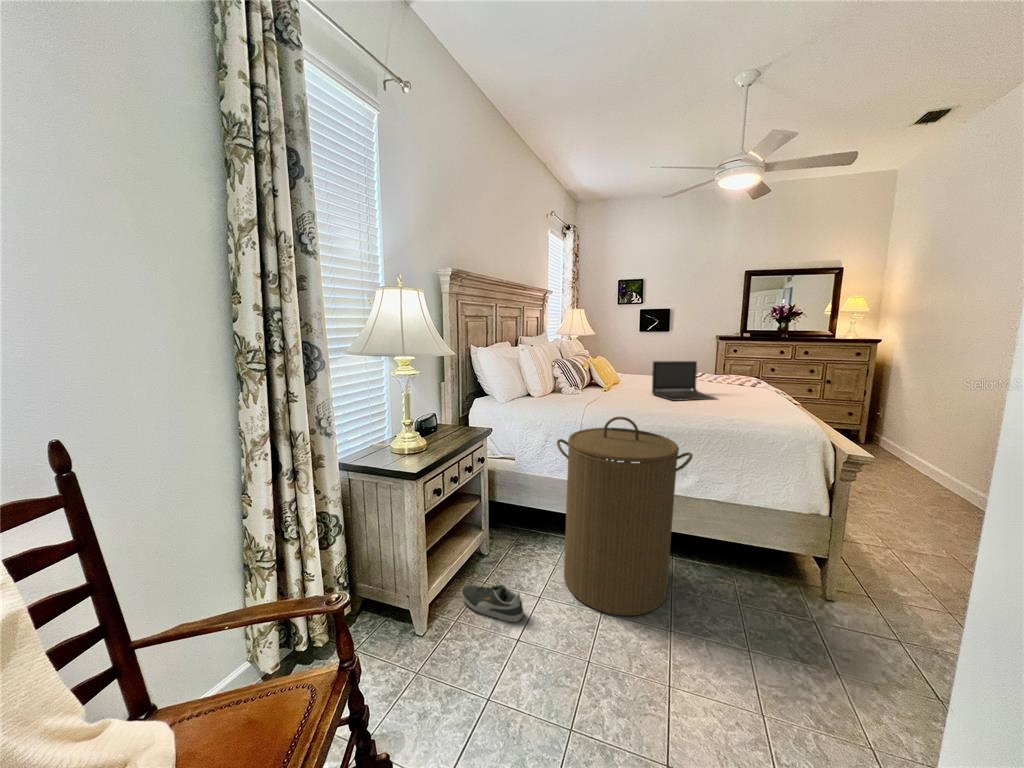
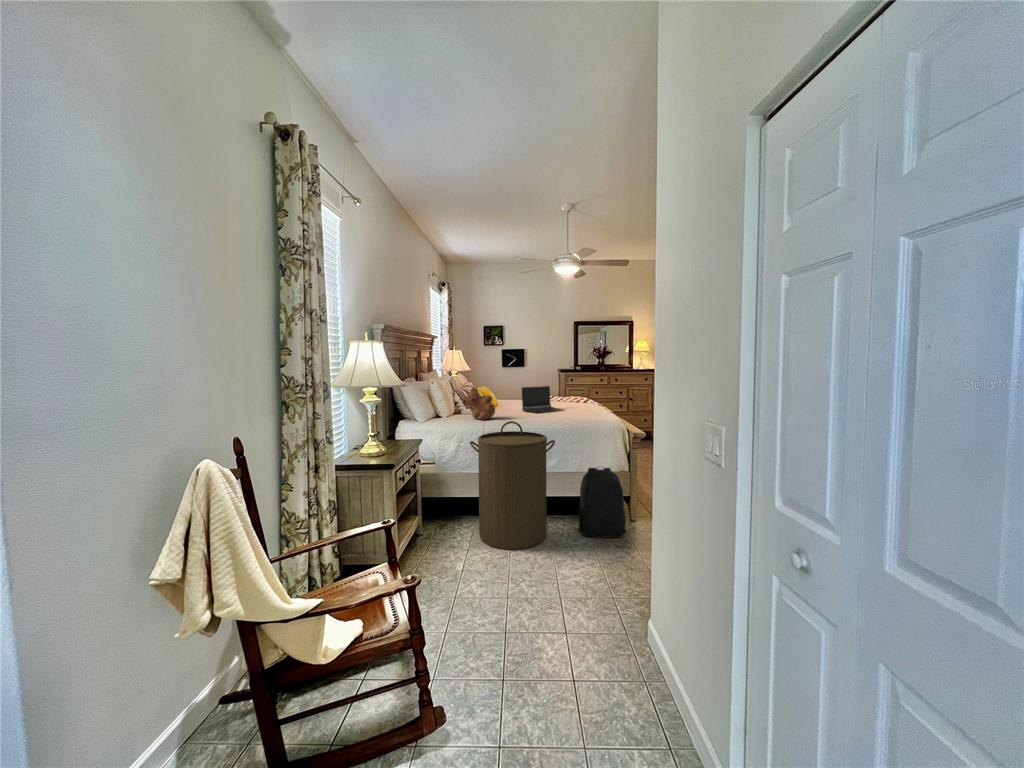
teddy bear: none [562,359,607,406] -> present [462,388,495,420]
backpack: none [723,502,815,634] -> present [578,468,626,538]
shoe: present [462,584,523,622] -> none [413,543,460,566]

